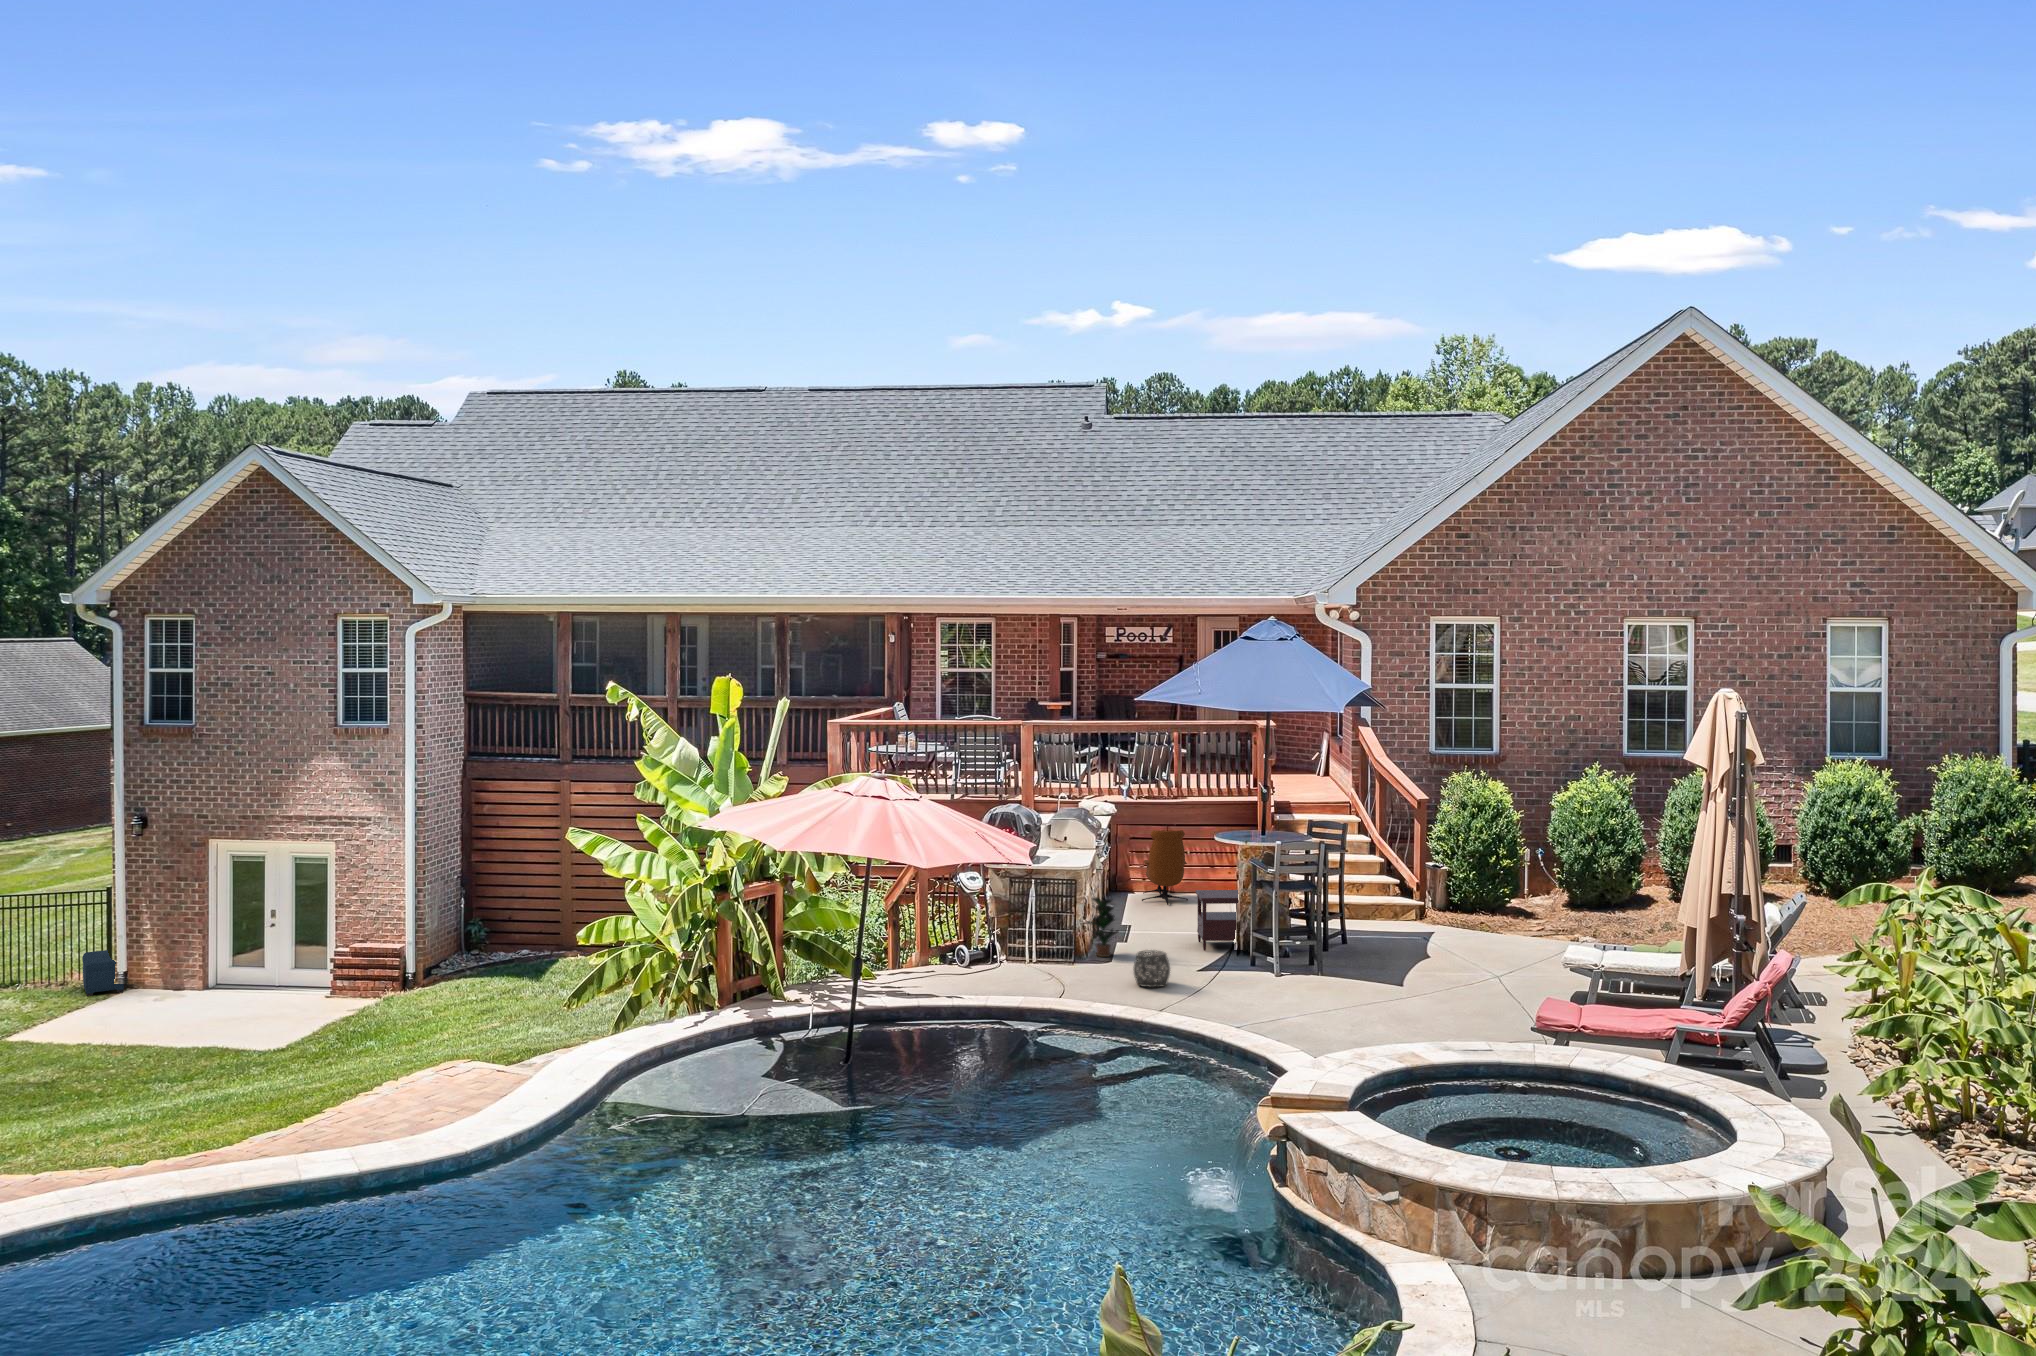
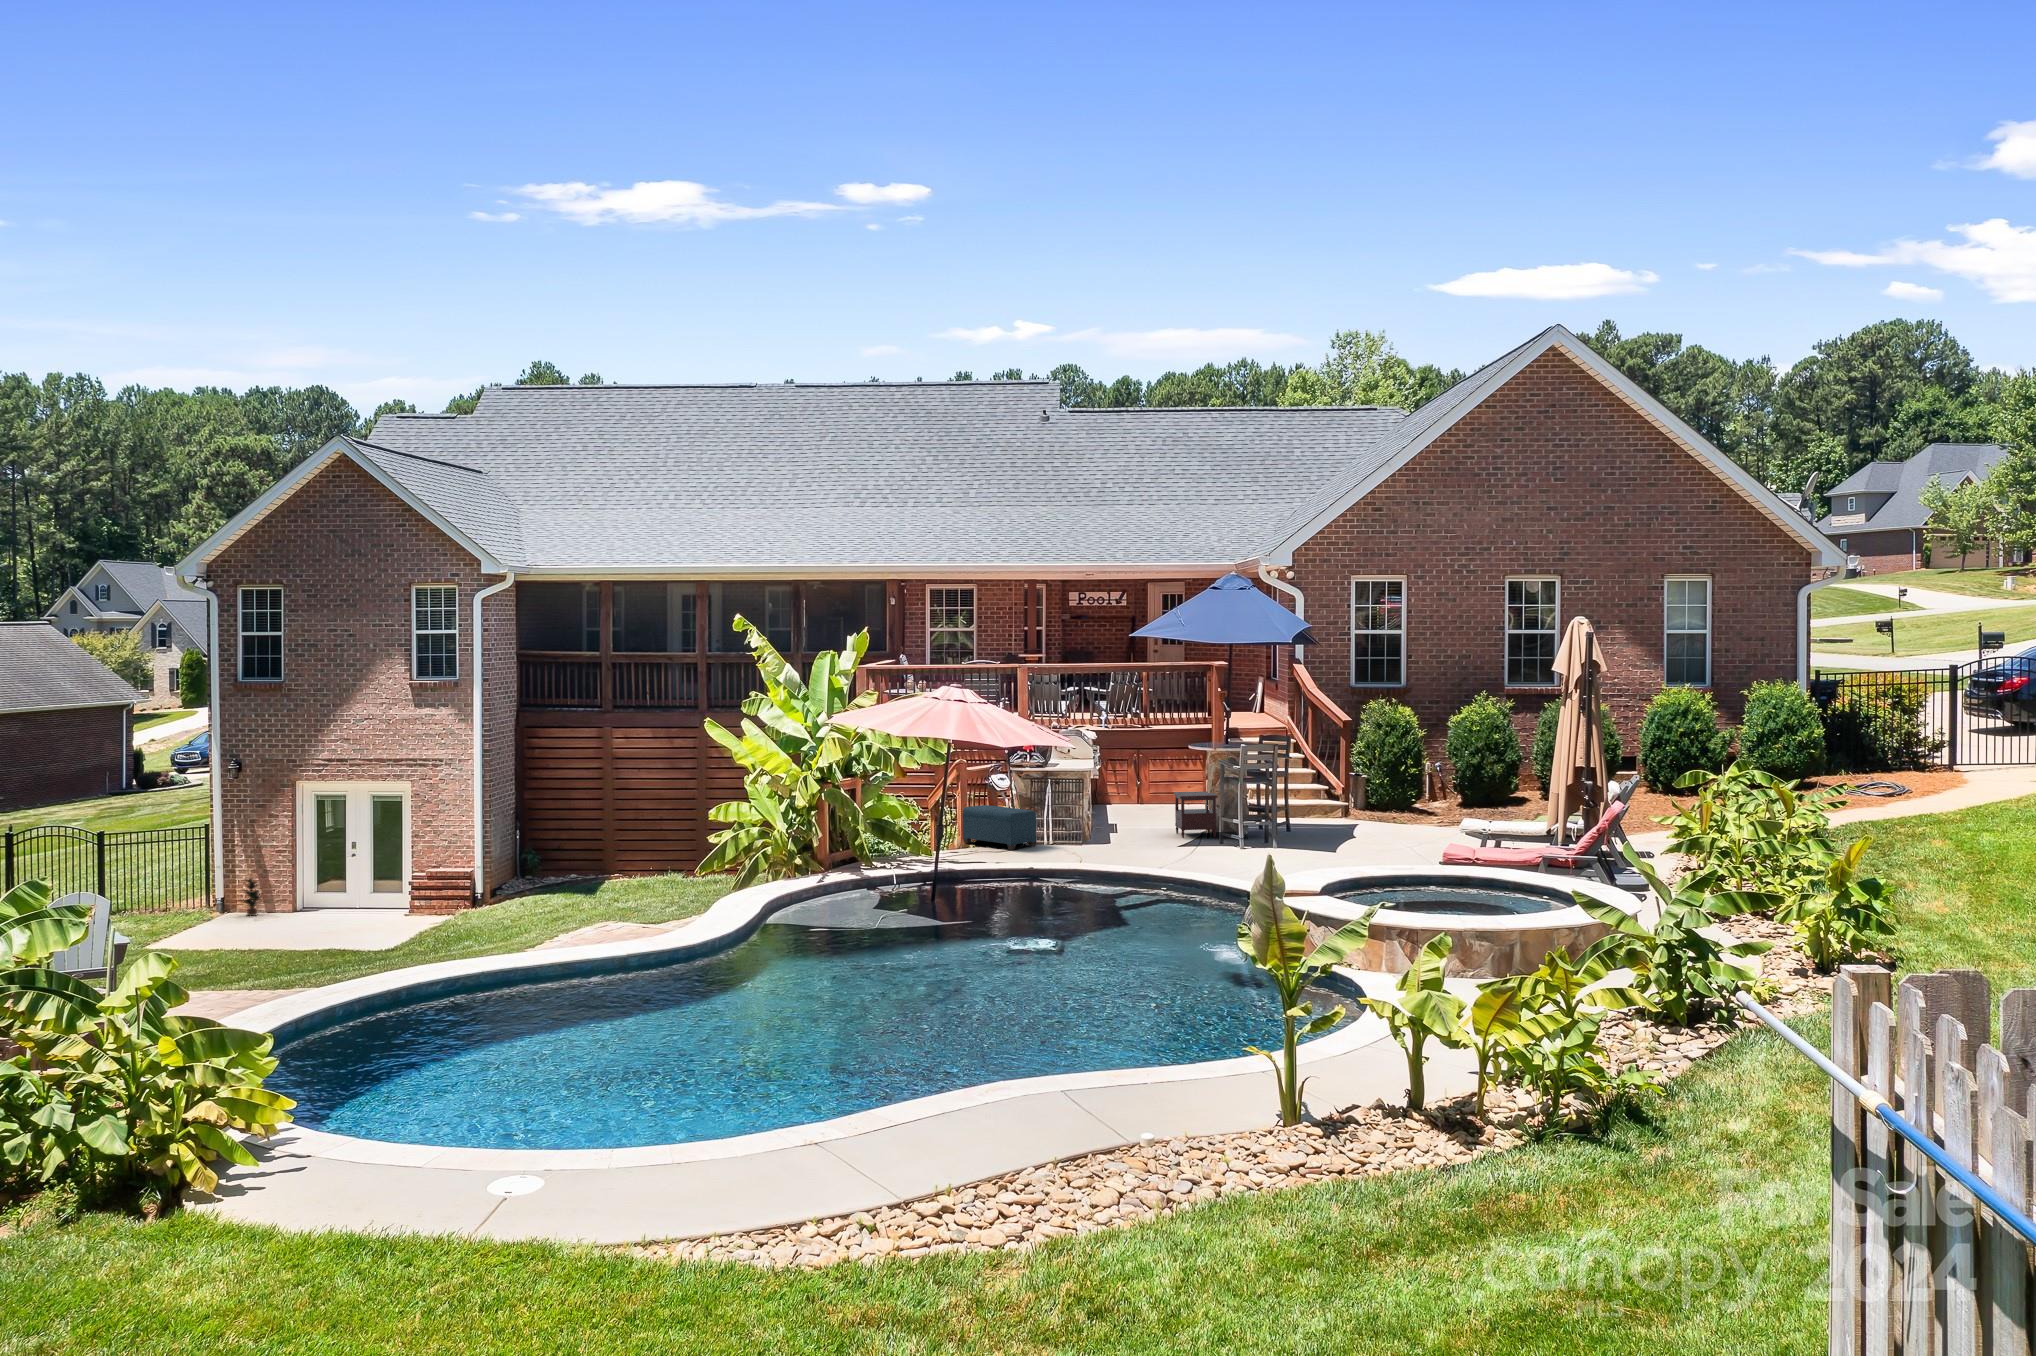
lounge chair: present [1142,830,1188,905] -> none [1120,751,1159,812]
potted plant: present [1086,897,1118,957] -> present [240,878,261,916]
bench: present [82,950,124,996] -> present [962,805,1037,850]
woven basket: present [1133,950,1170,988] -> none [1134,832,1164,860]

